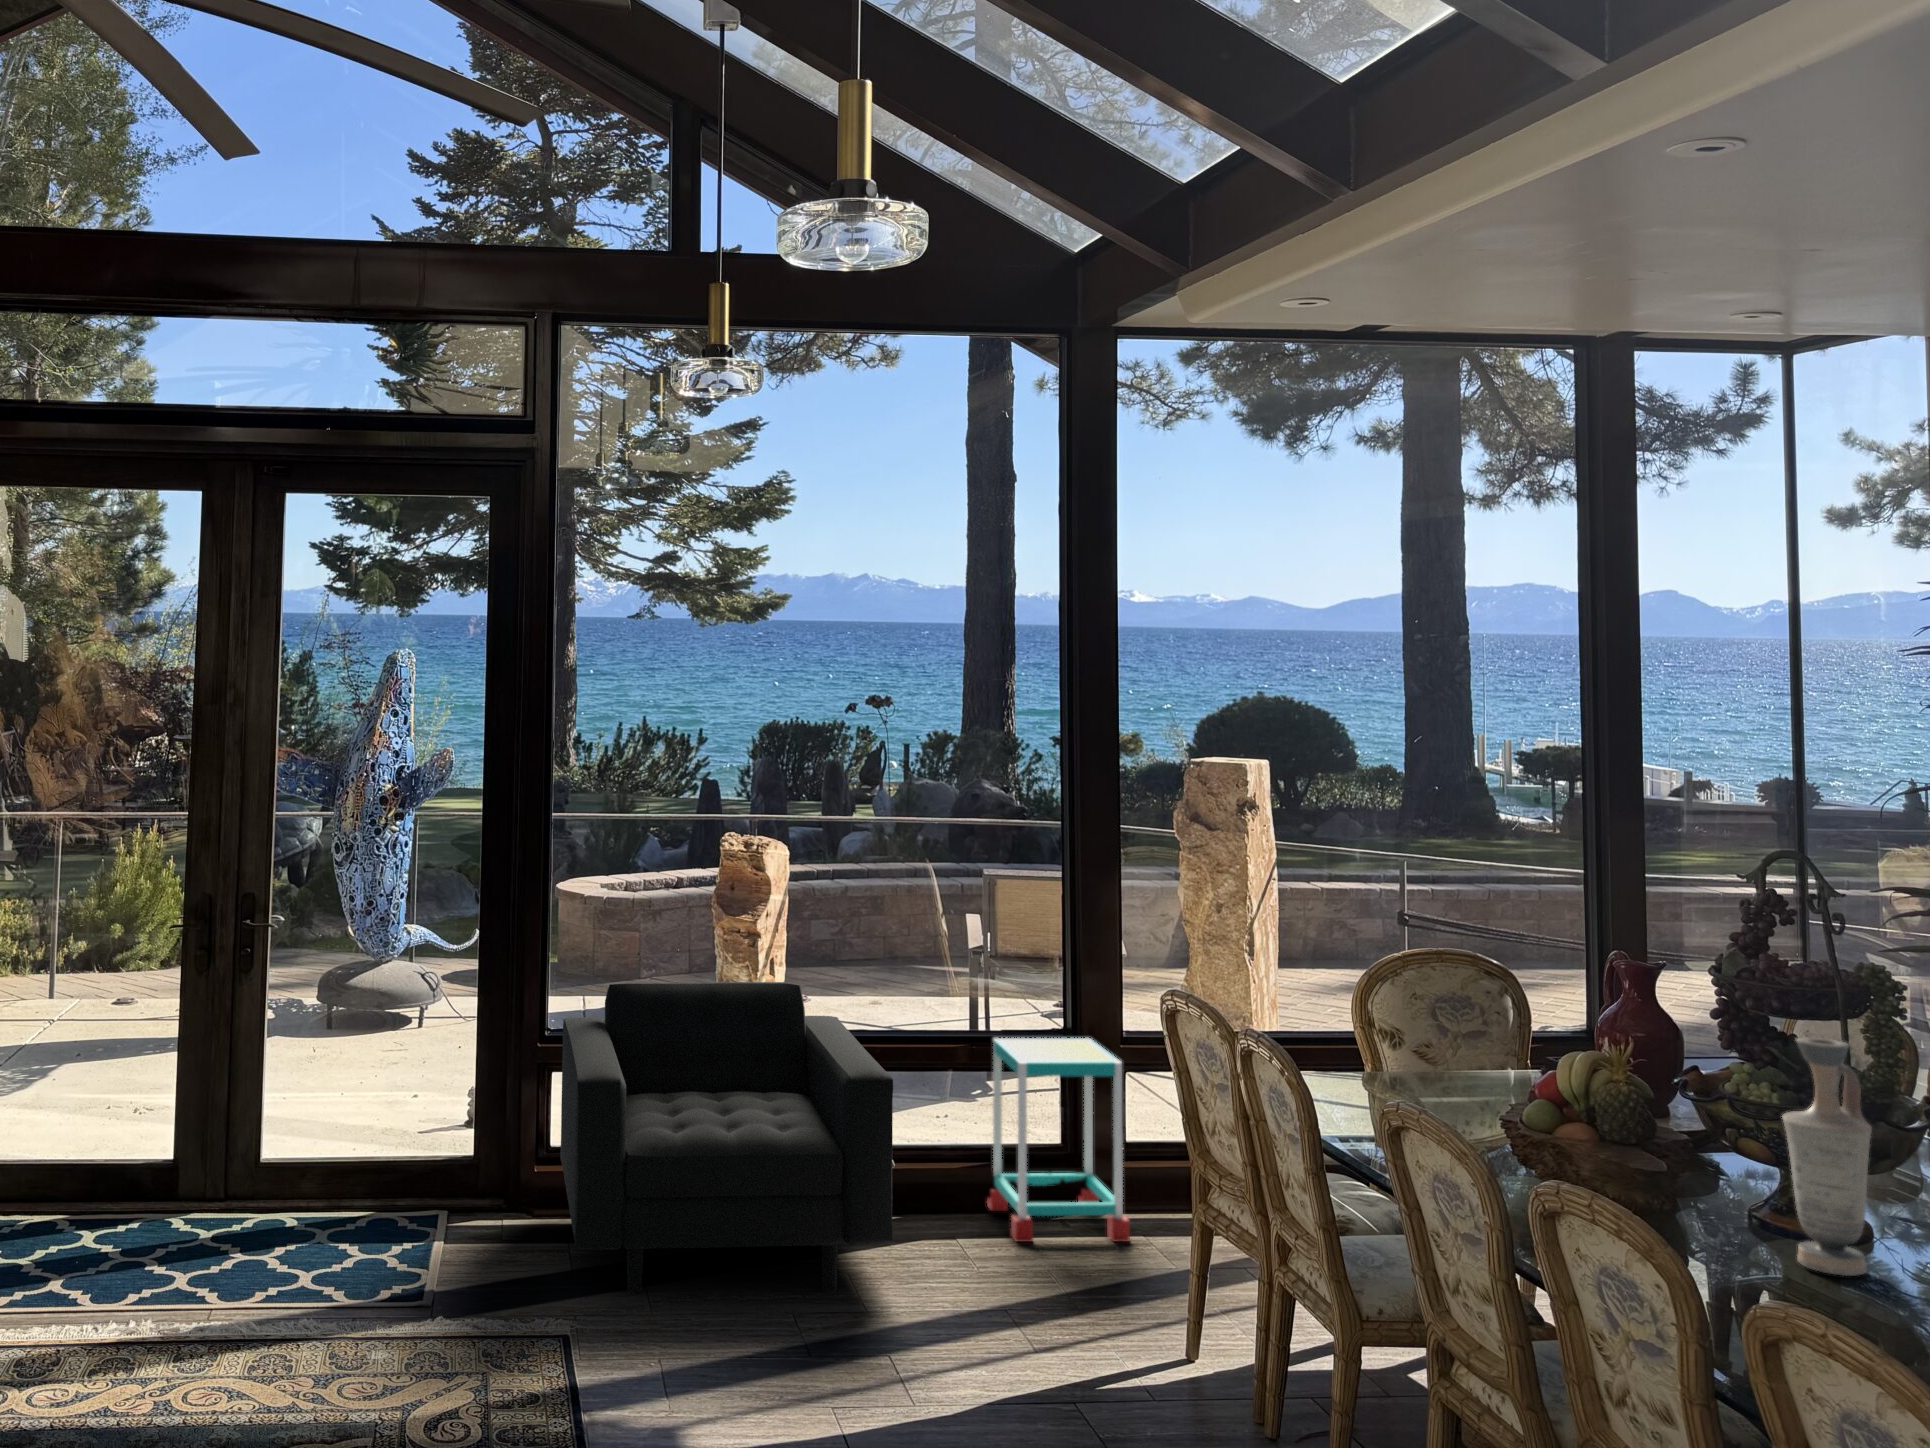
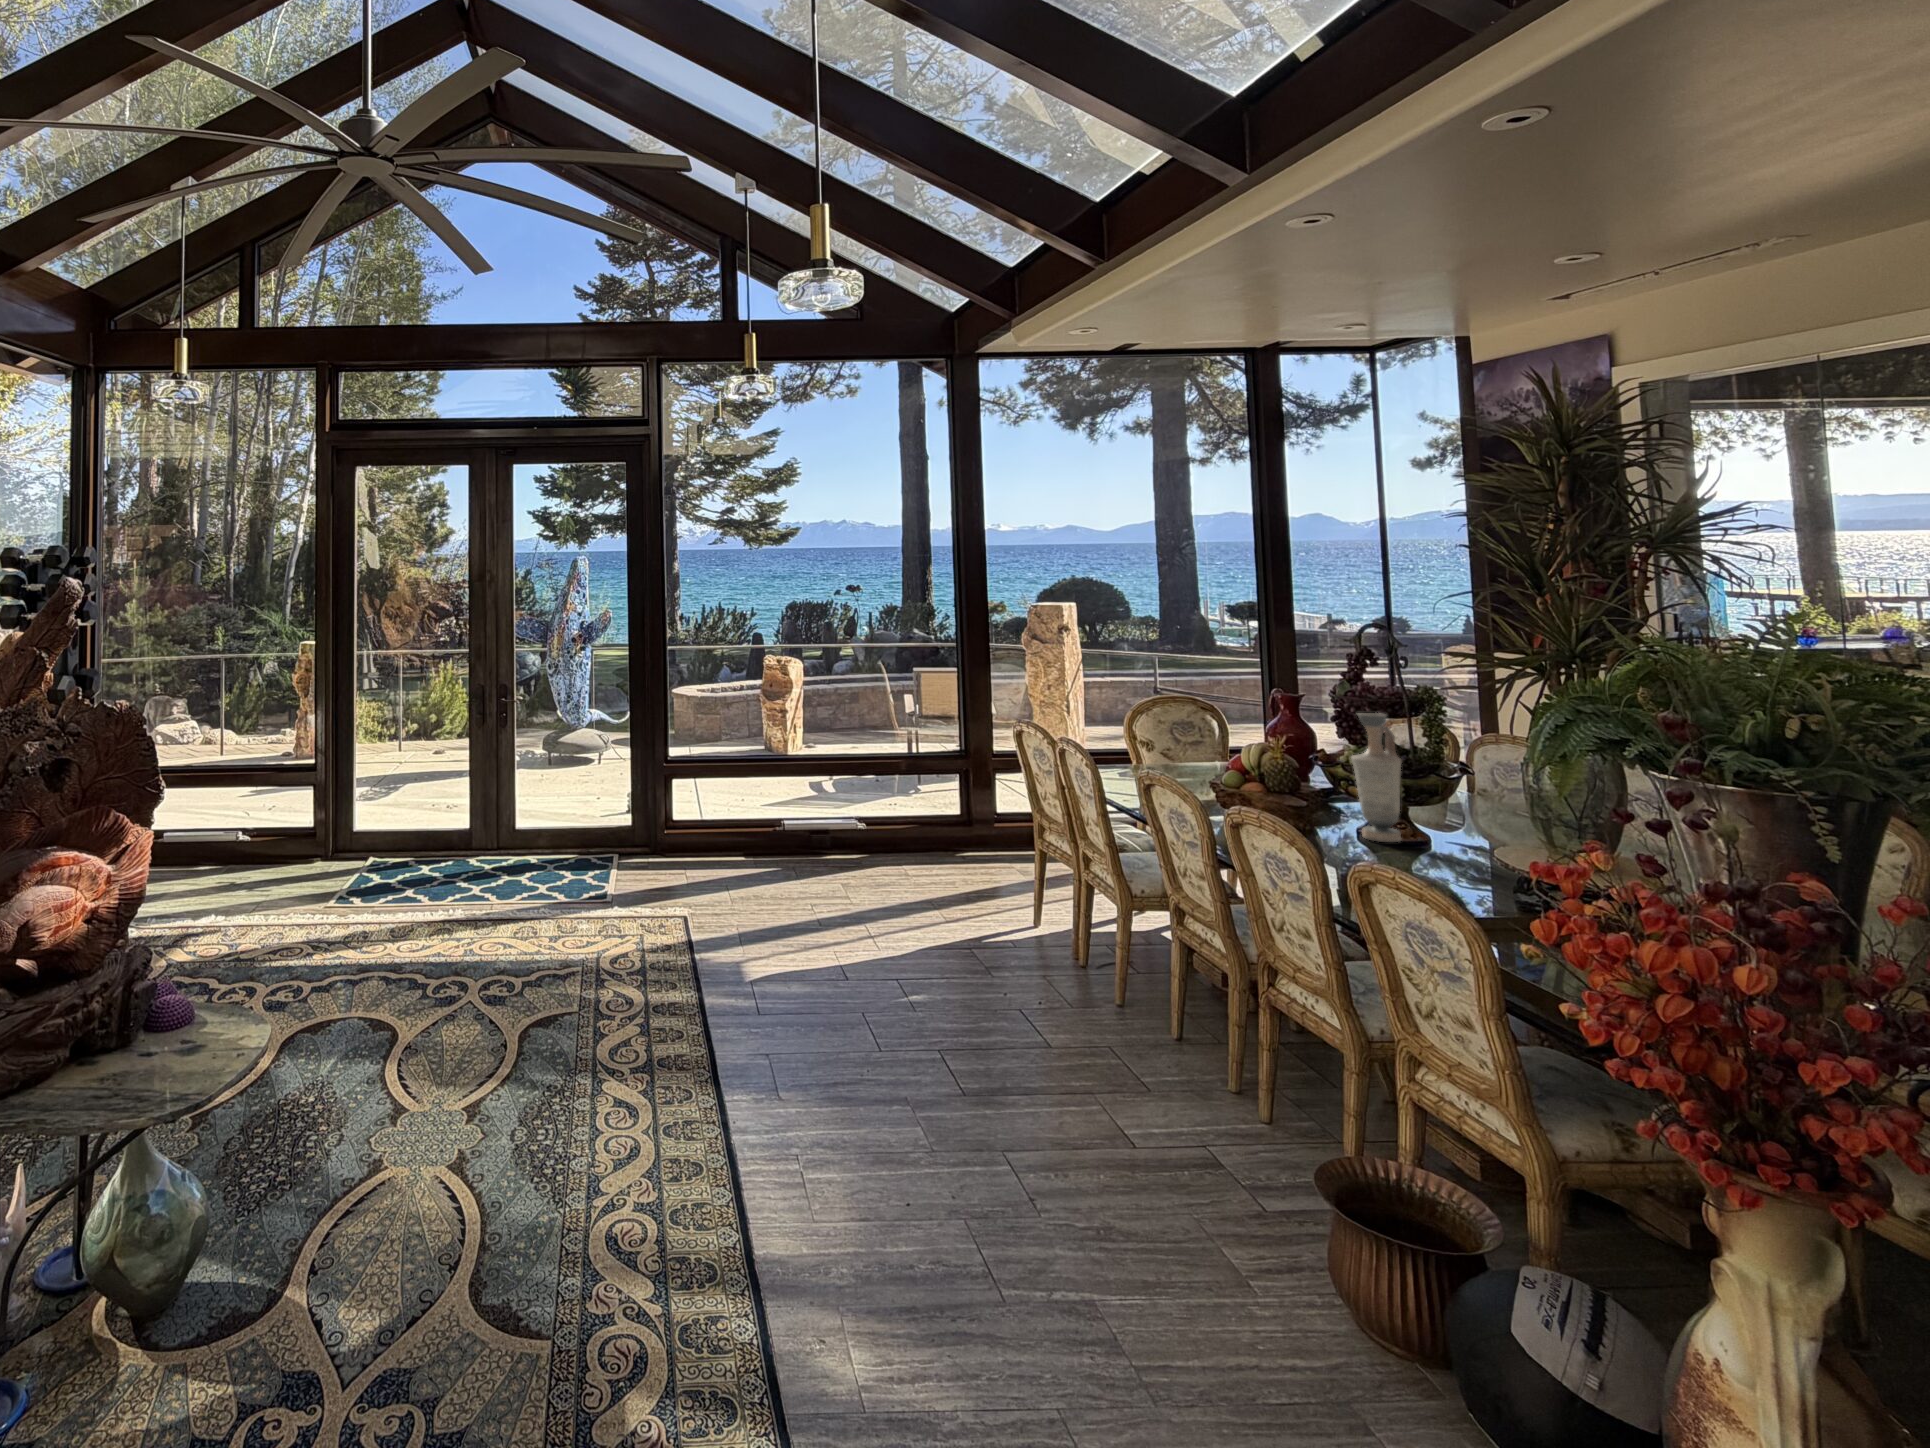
armchair: present [560,982,893,1295] -> none [679,735,865,904]
side table: present [987,1038,1130,1242] -> none [921,765,1003,878]

